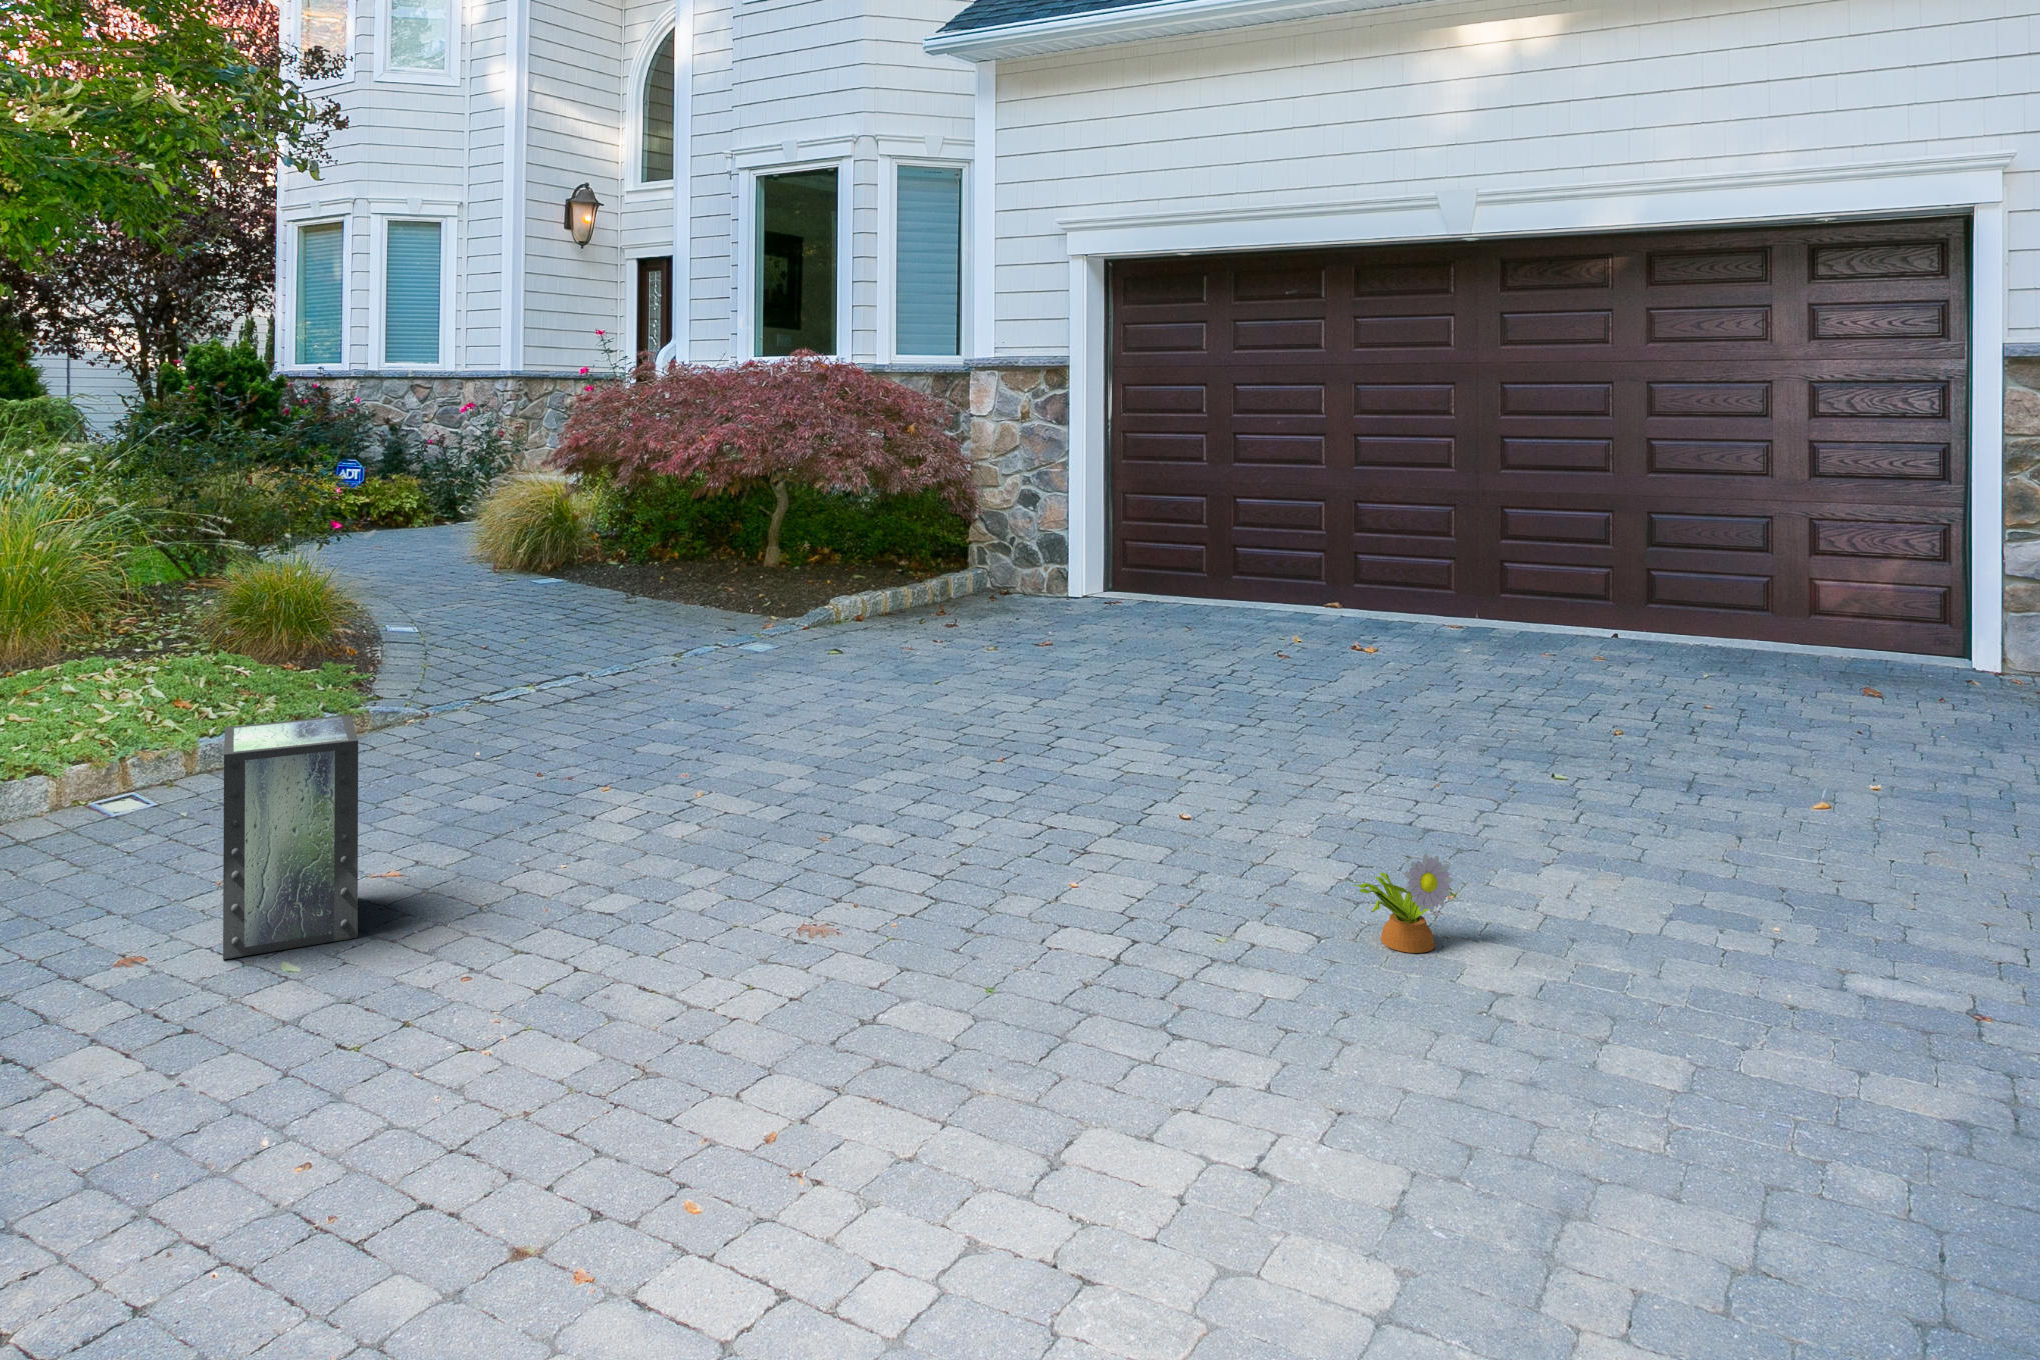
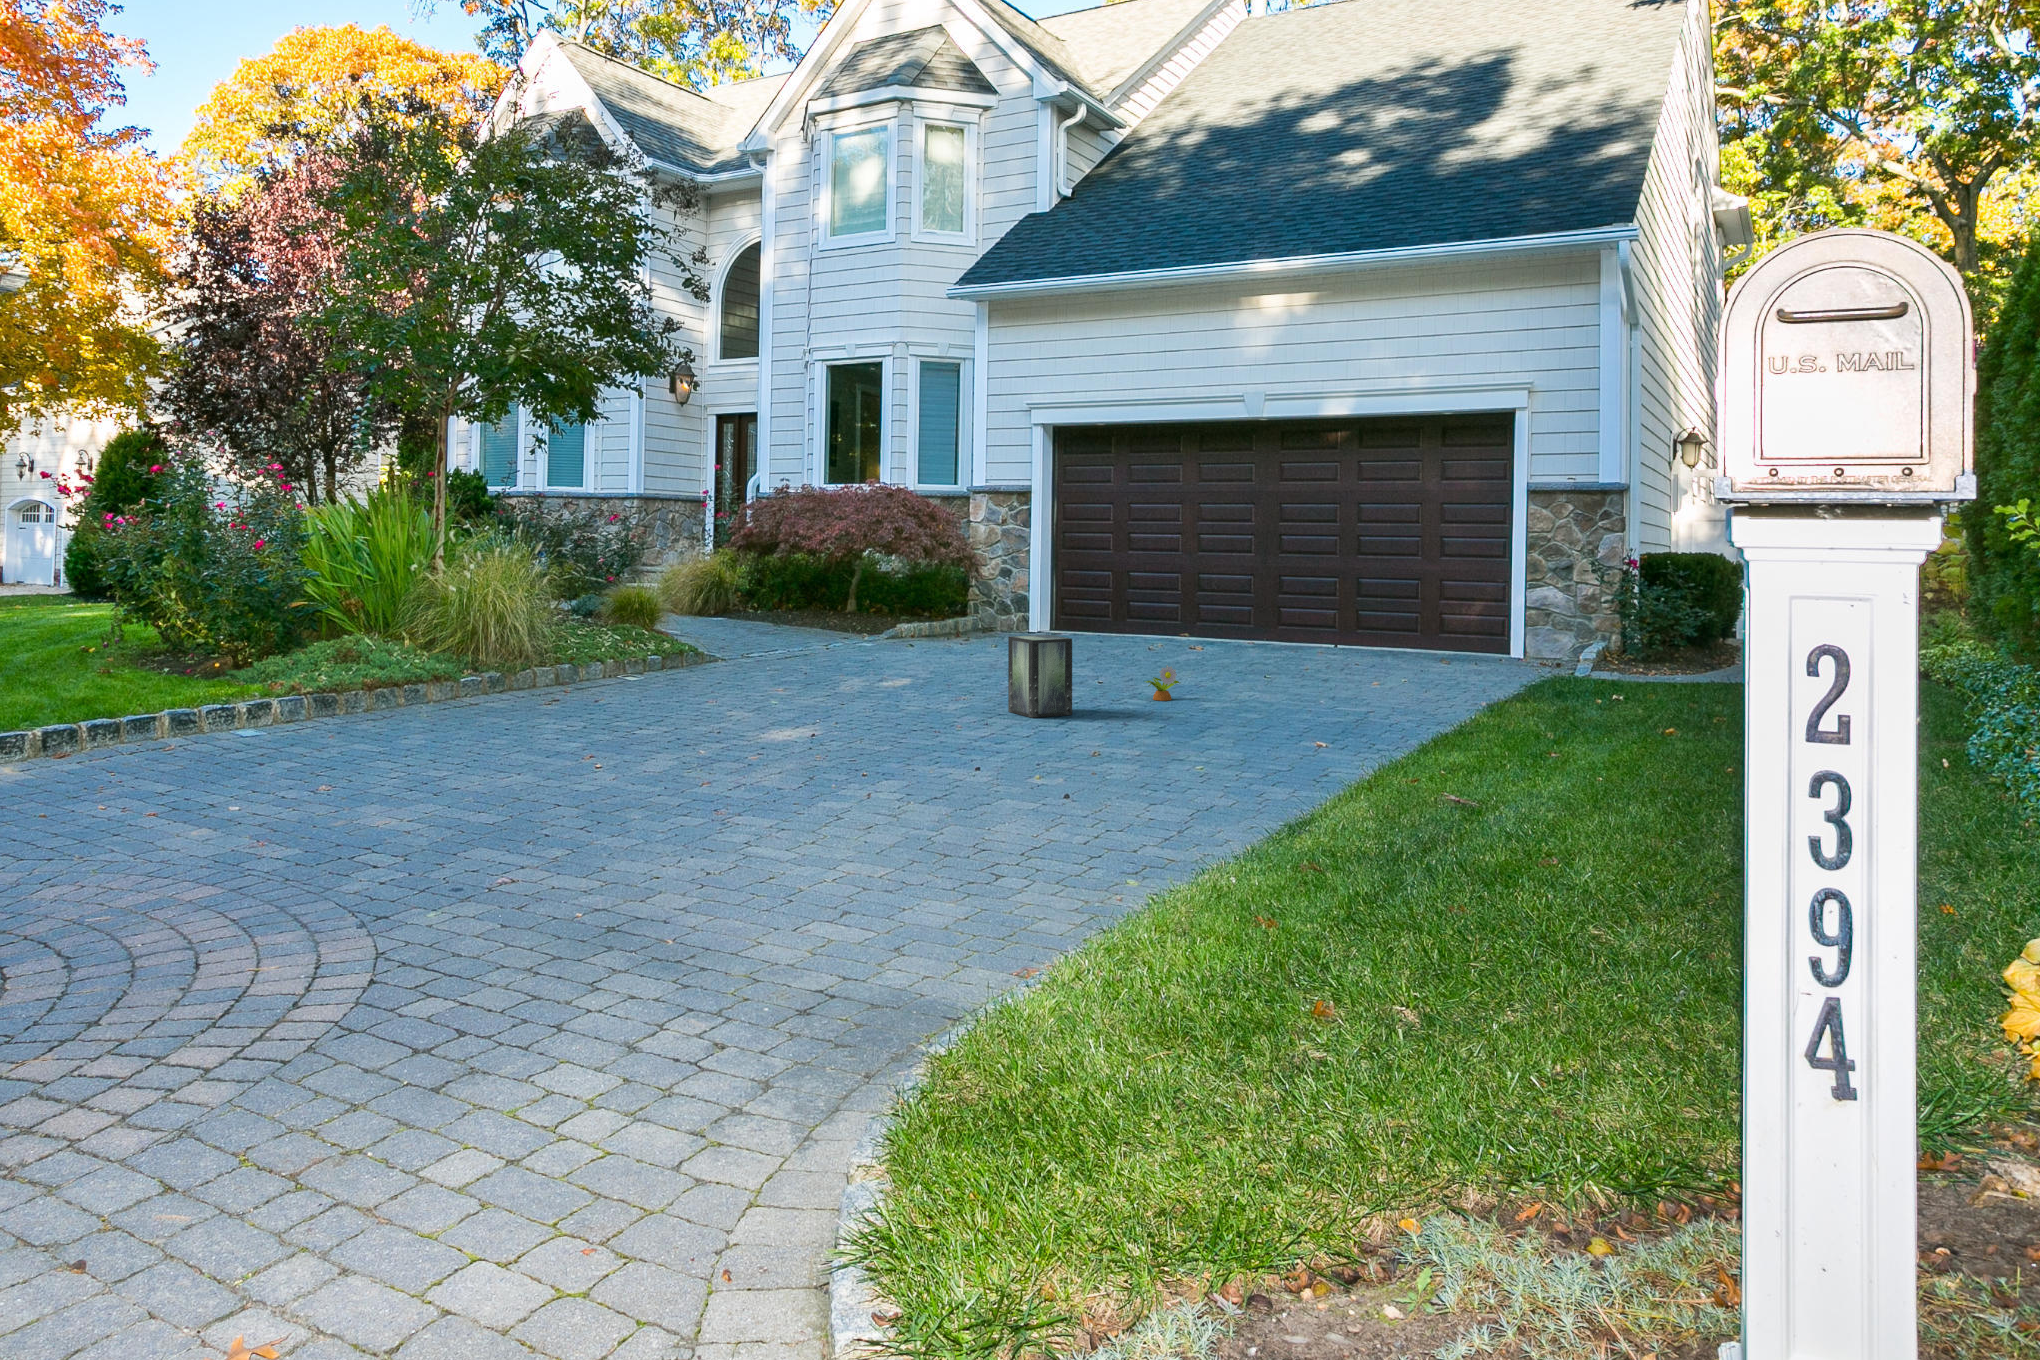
storage box: present [223,715,358,959] -> present [1008,635,1072,718]

